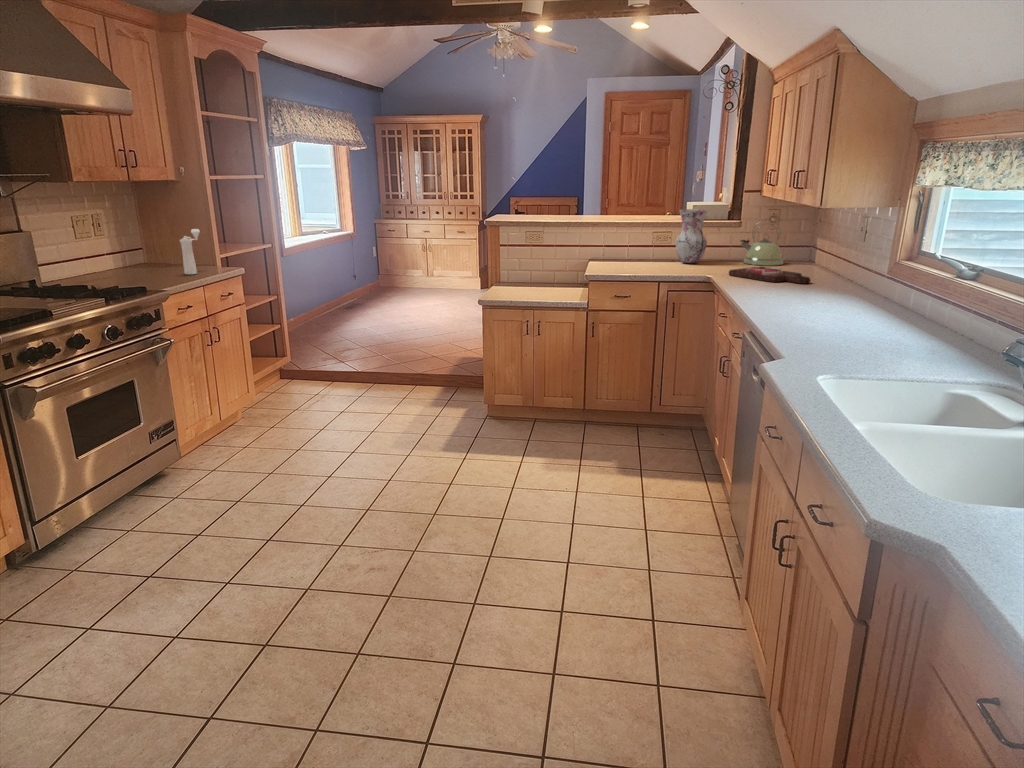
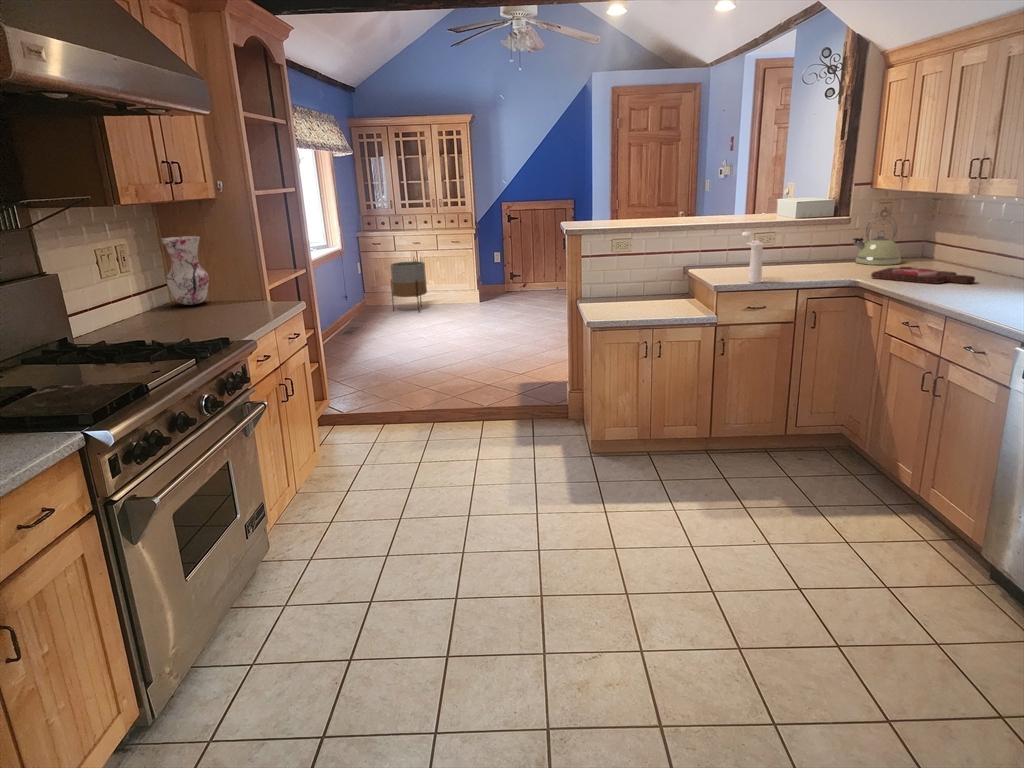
vase: present [676,209,708,263] -> present [161,236,209,305]
pepper mill: present [180,229,200,275] -> present [742,232,764,283]
planter: none [402,247,433,293] -> present [391,261,427,310]

